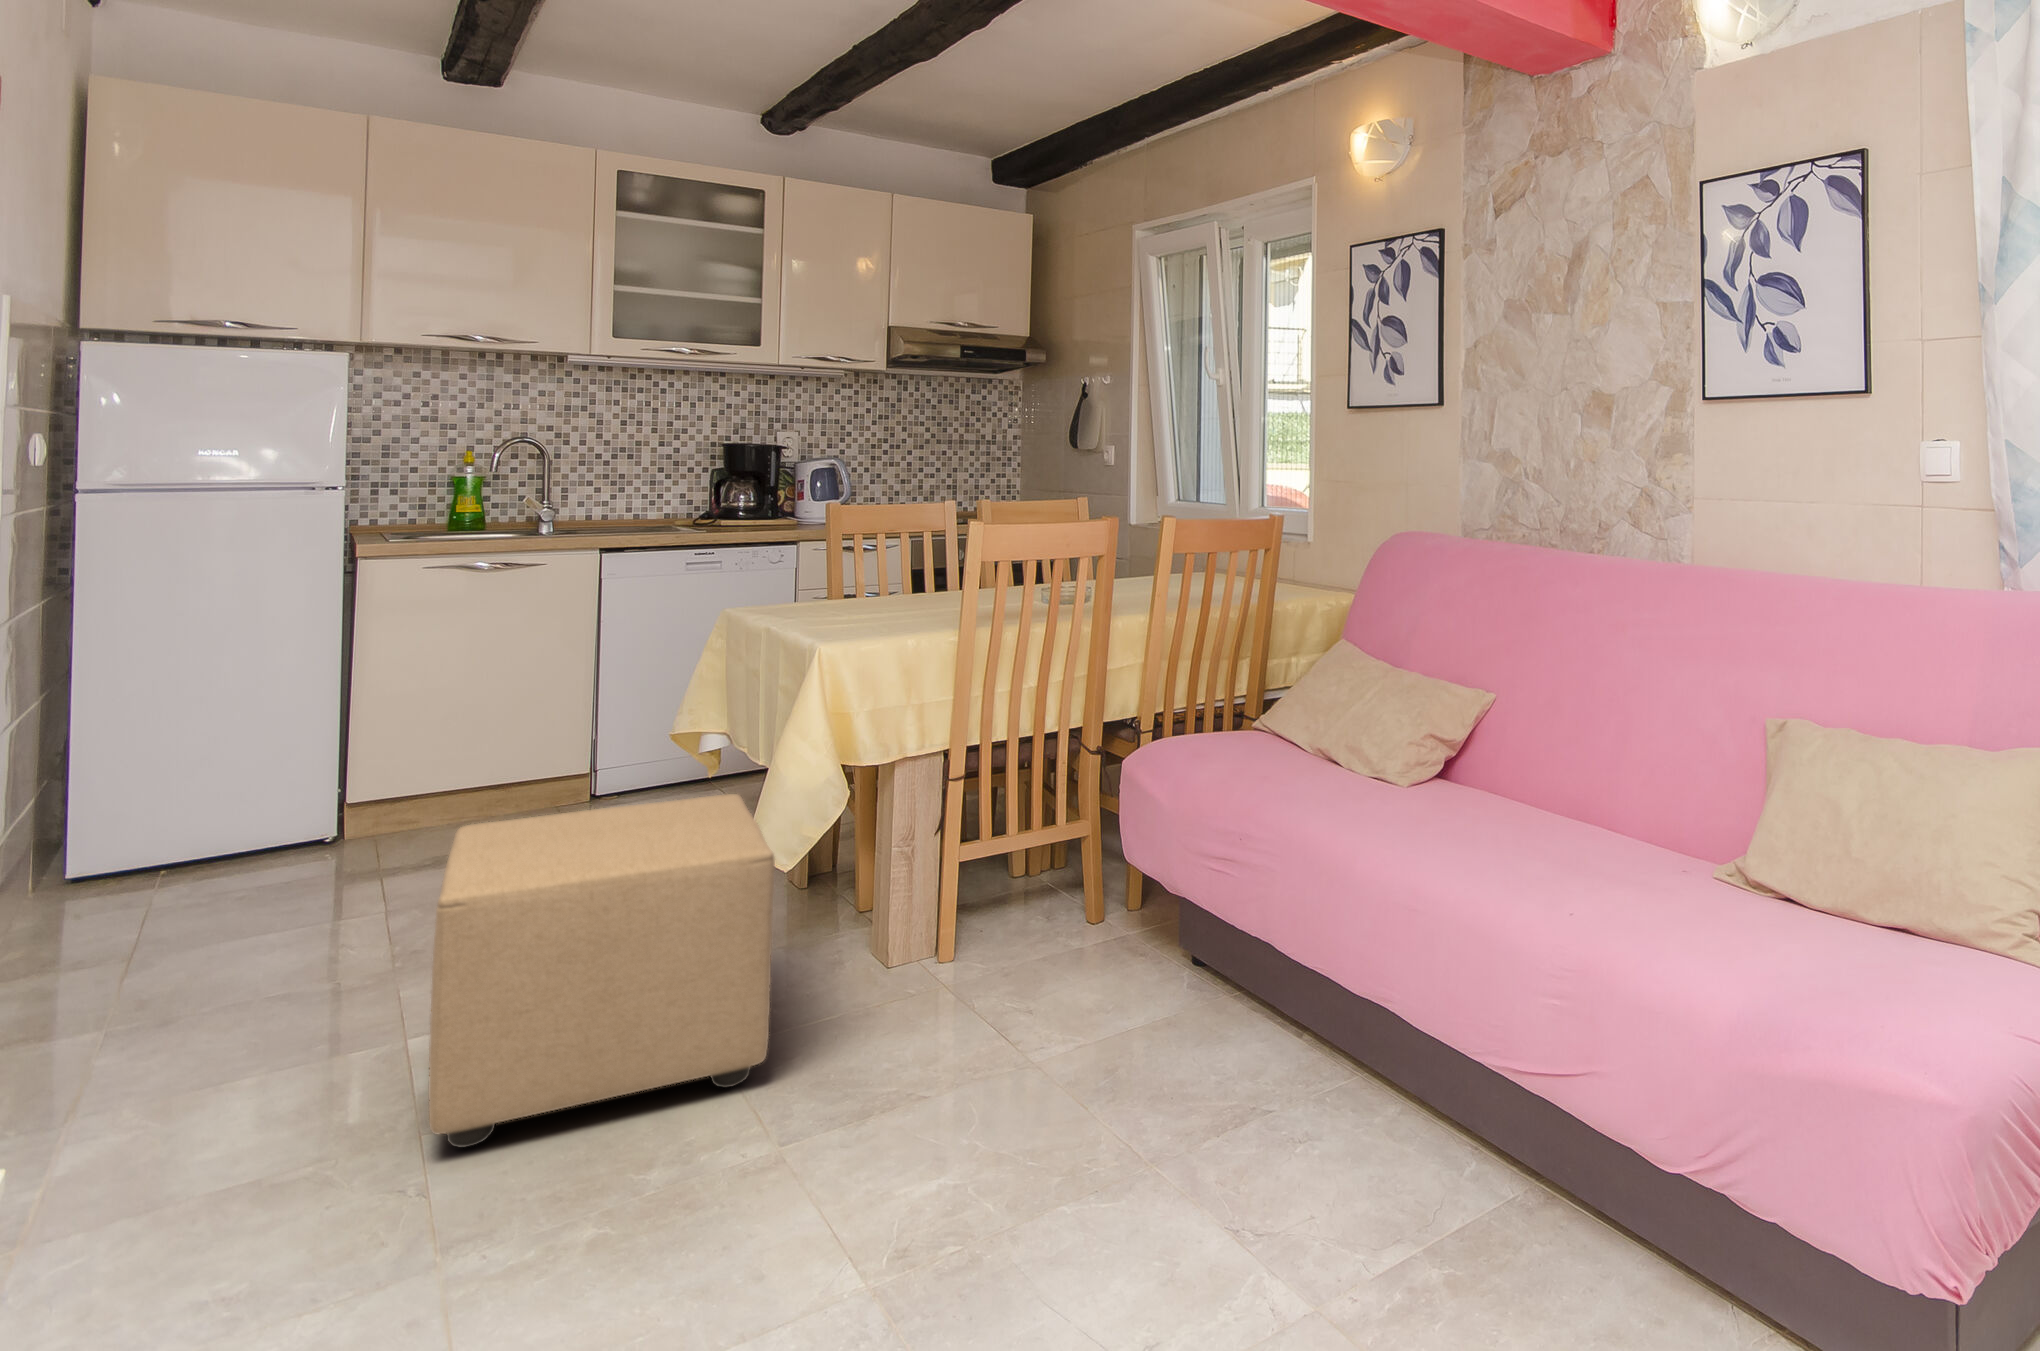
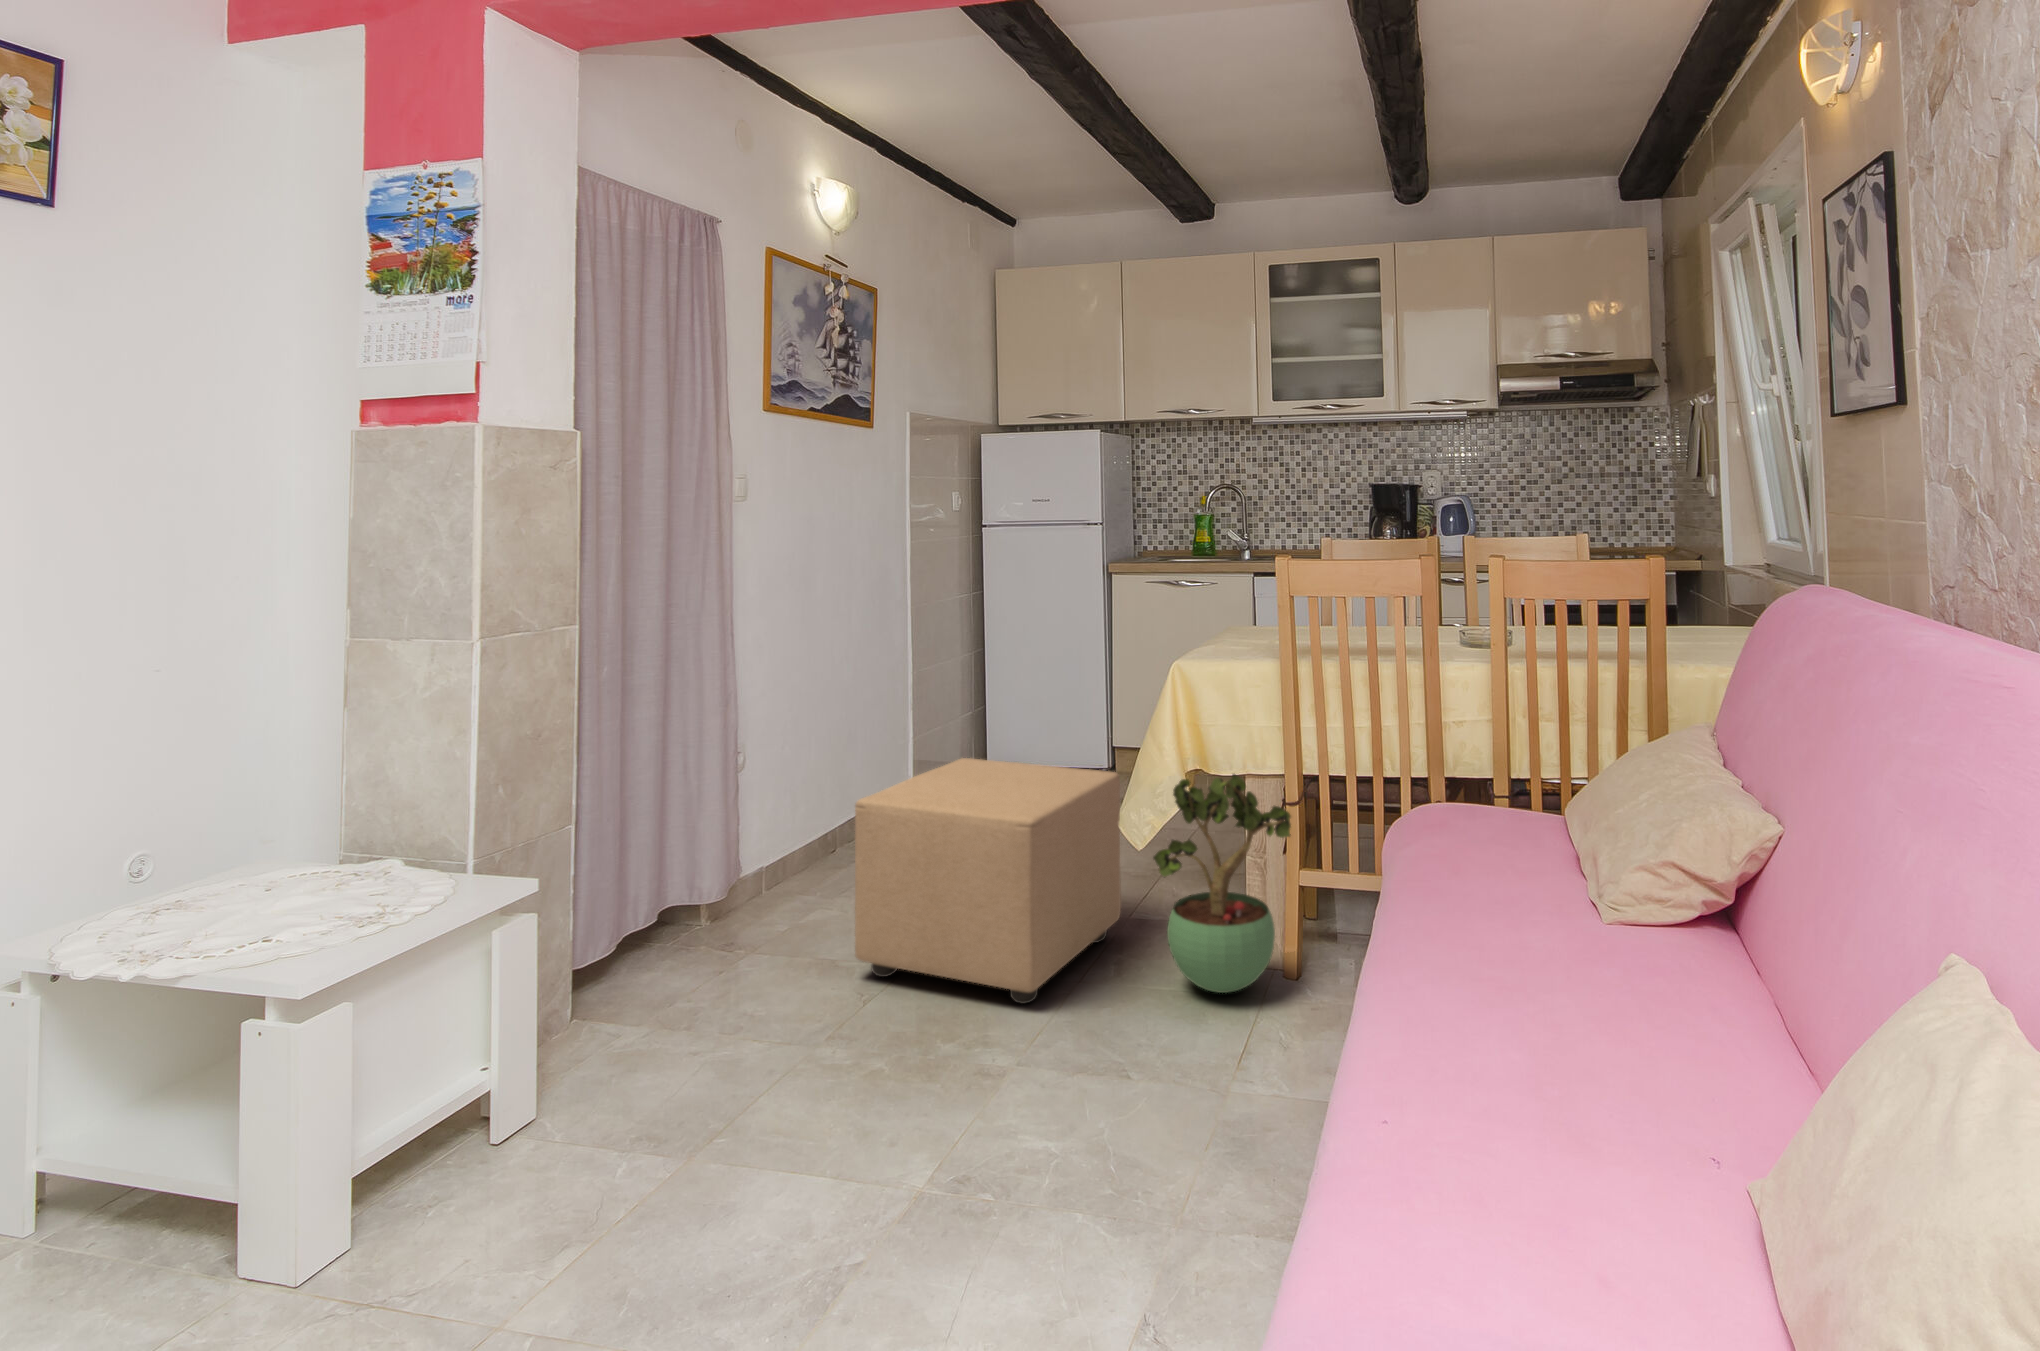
potted plant: none [867,754,1019,995] -> present [1153,774,1291,993]

